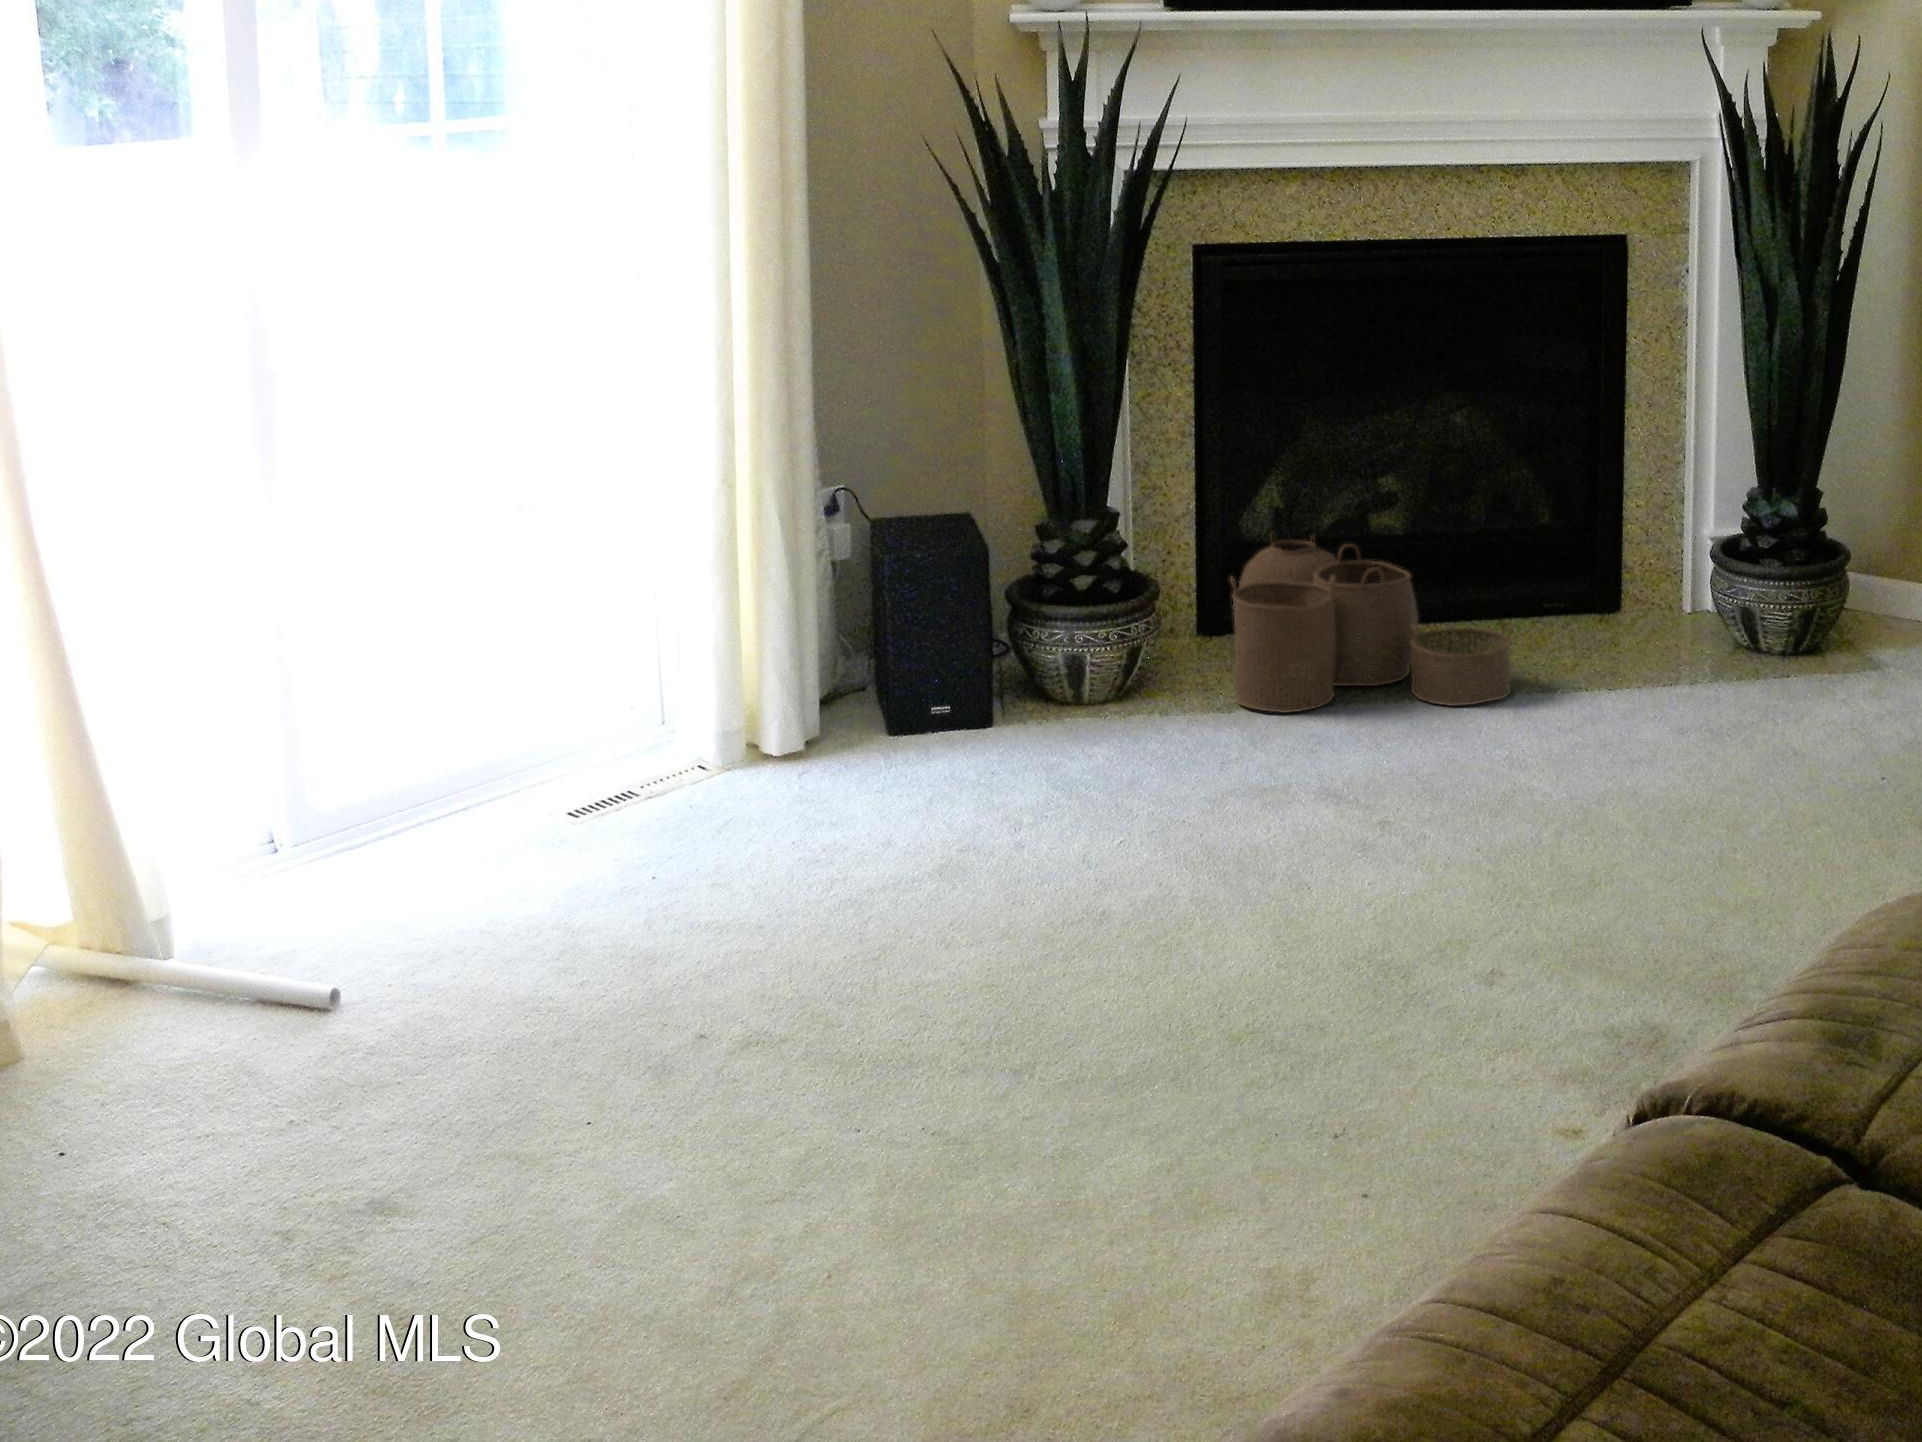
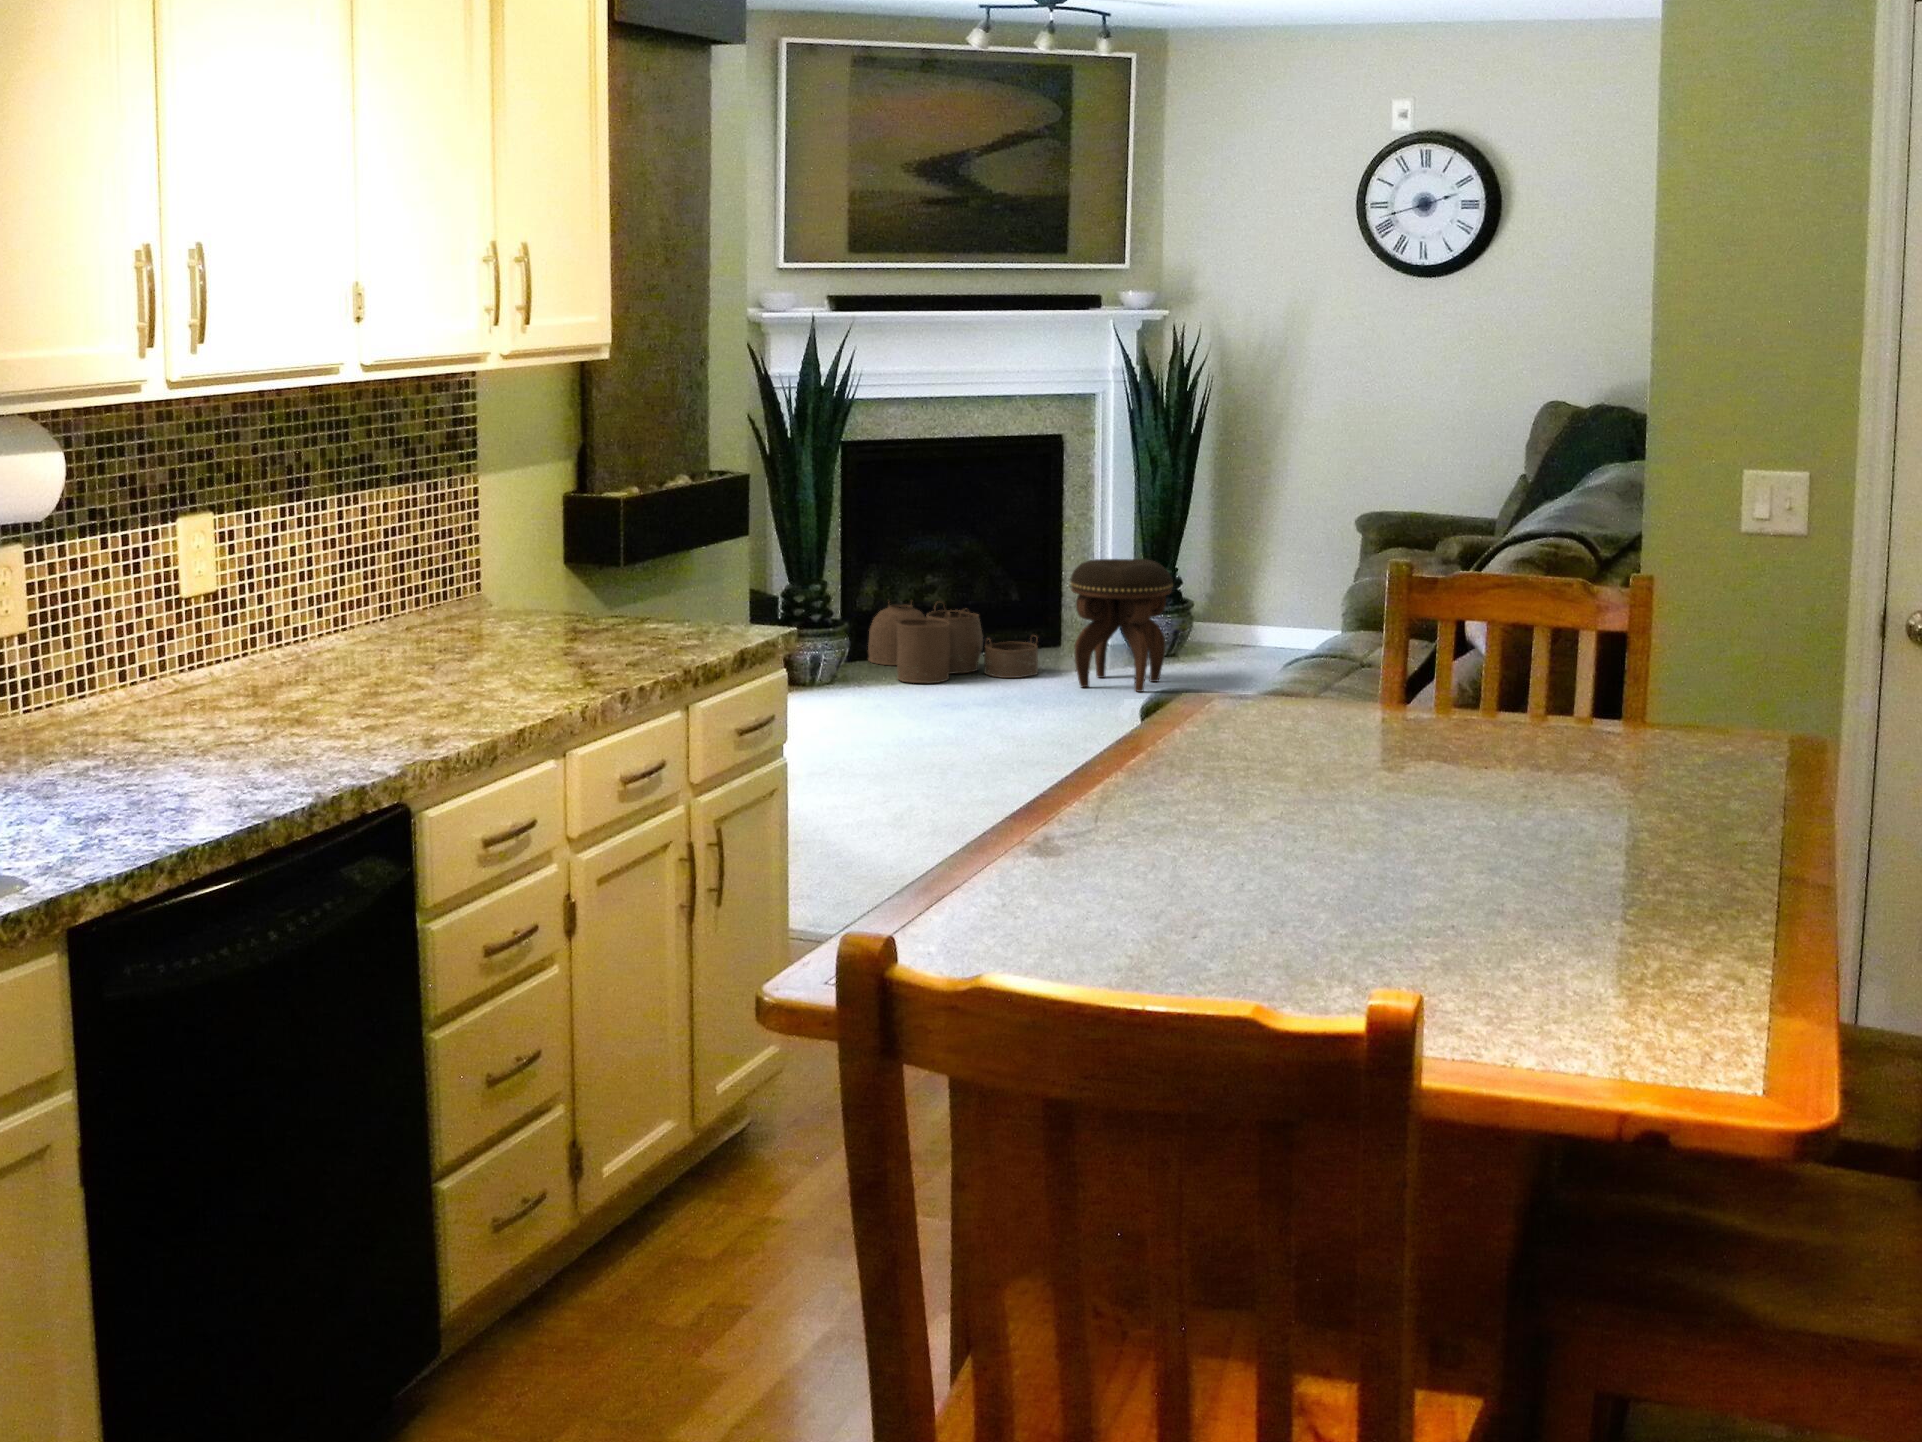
footstool: none [1546,491,1747,765] -> present [1070,559,1173,692]

